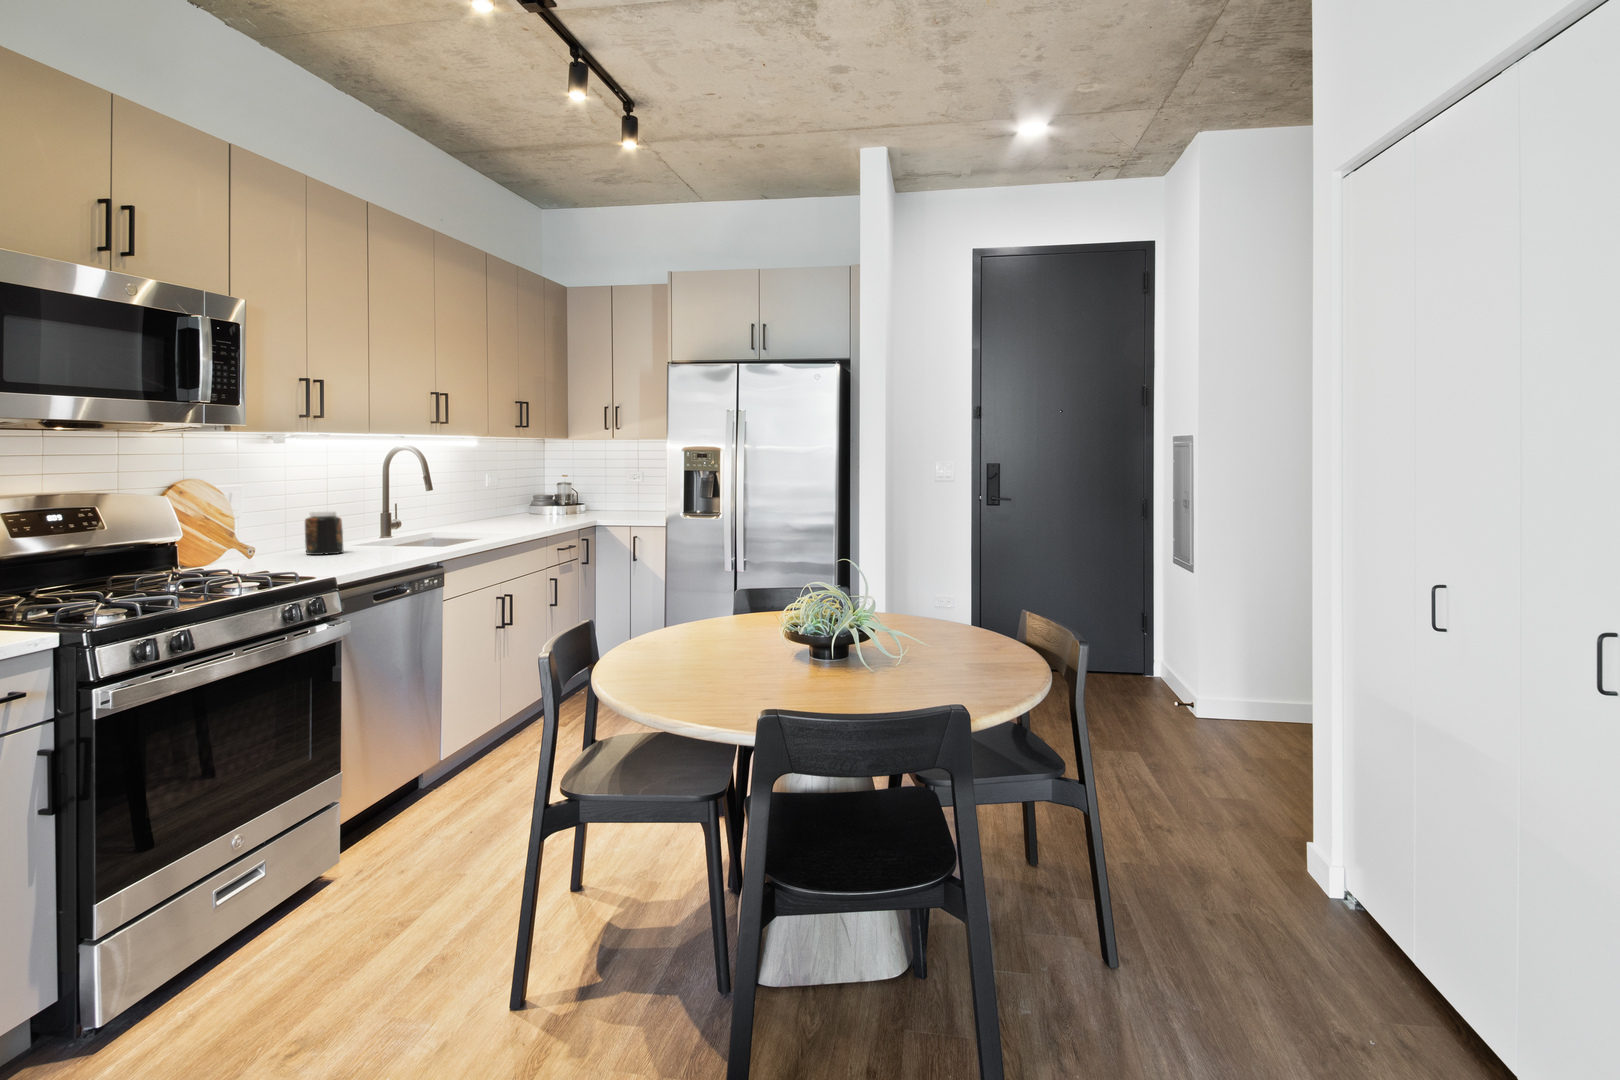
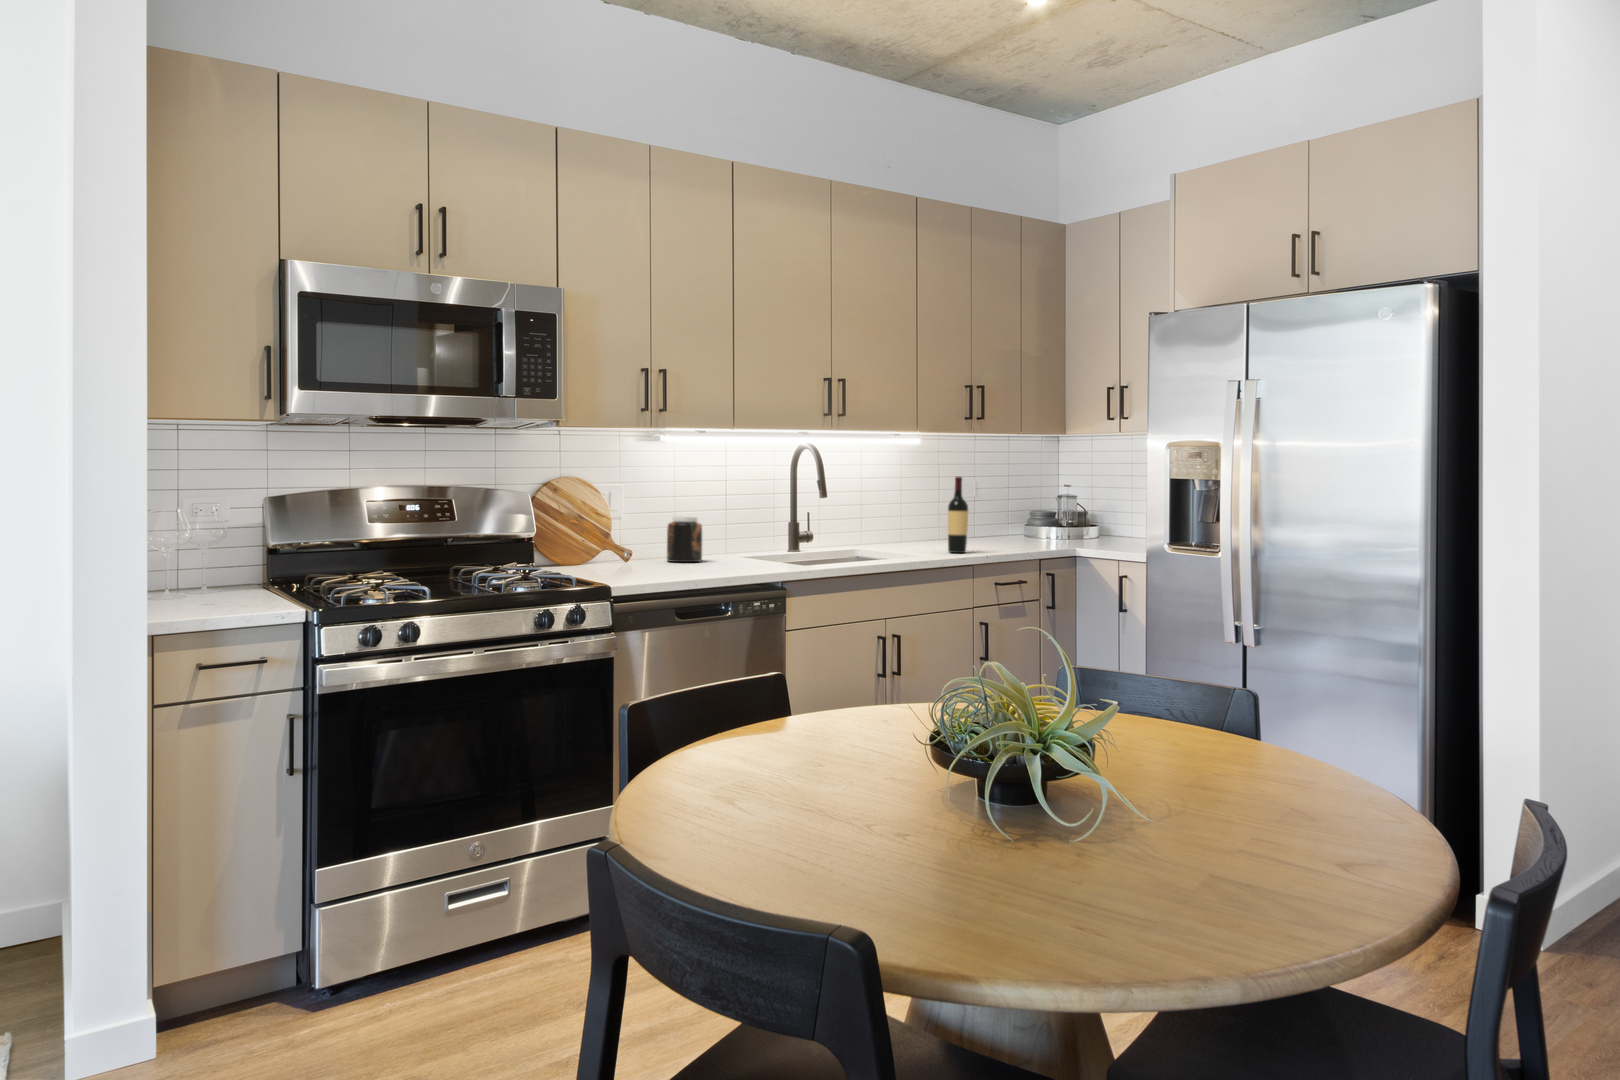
wine bottle: none [515,469,532,530] -> present [948,477,968,553]

